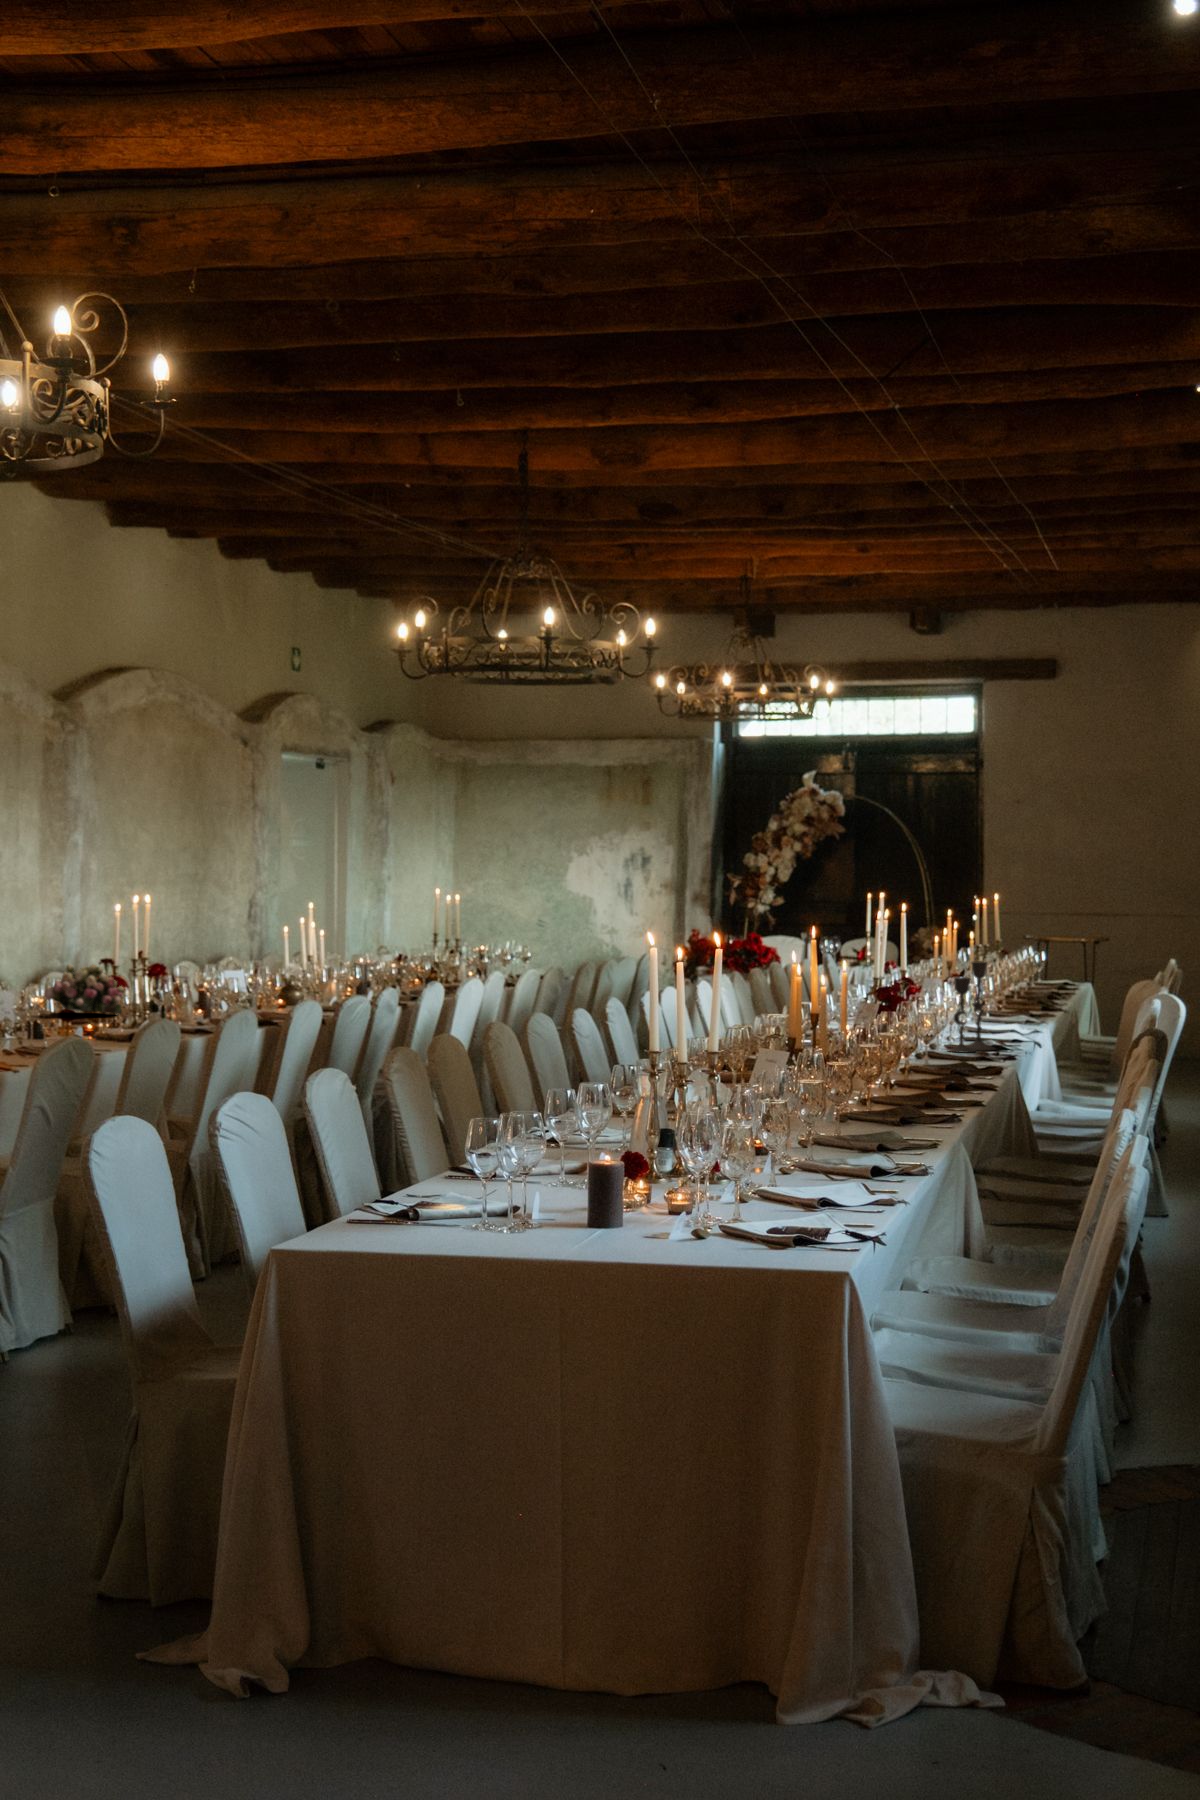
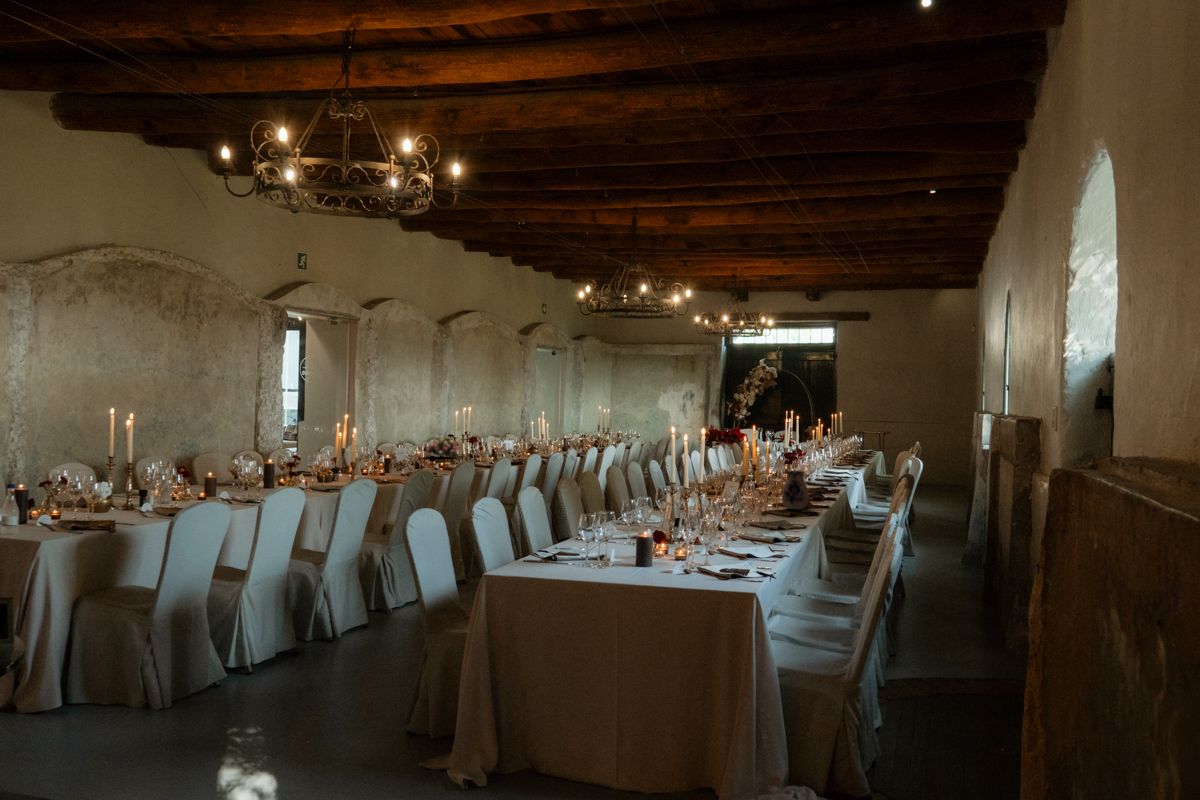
candlestick: present [948,961,995,1053] -> none [815,442,838,482]
ceramic pitcher: none [880,1025,939,1110] -> present [782,471,809,510]

